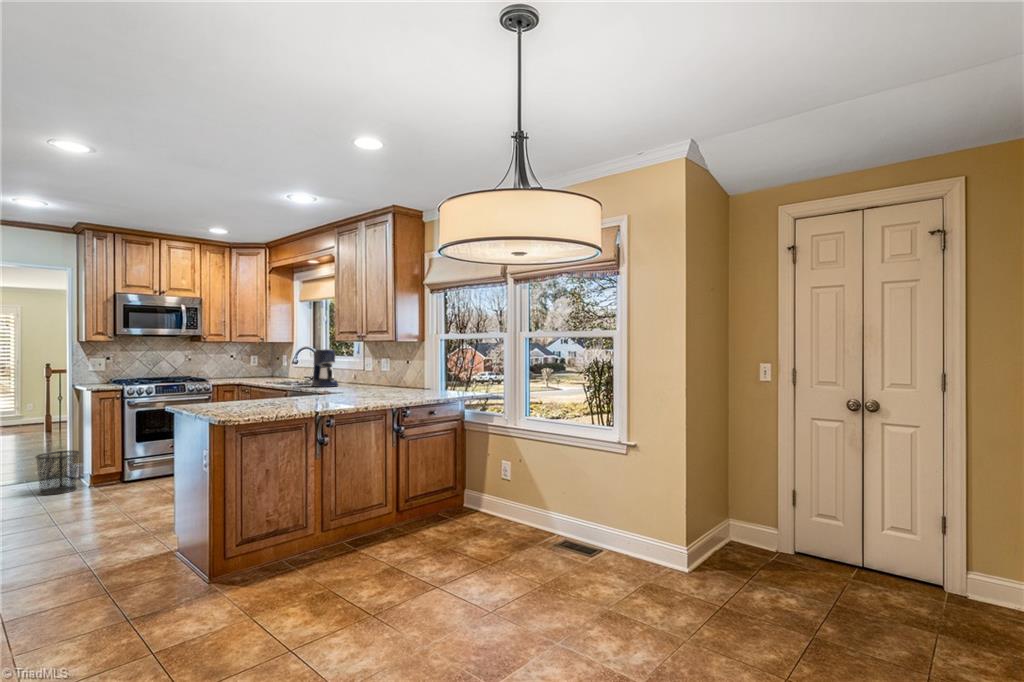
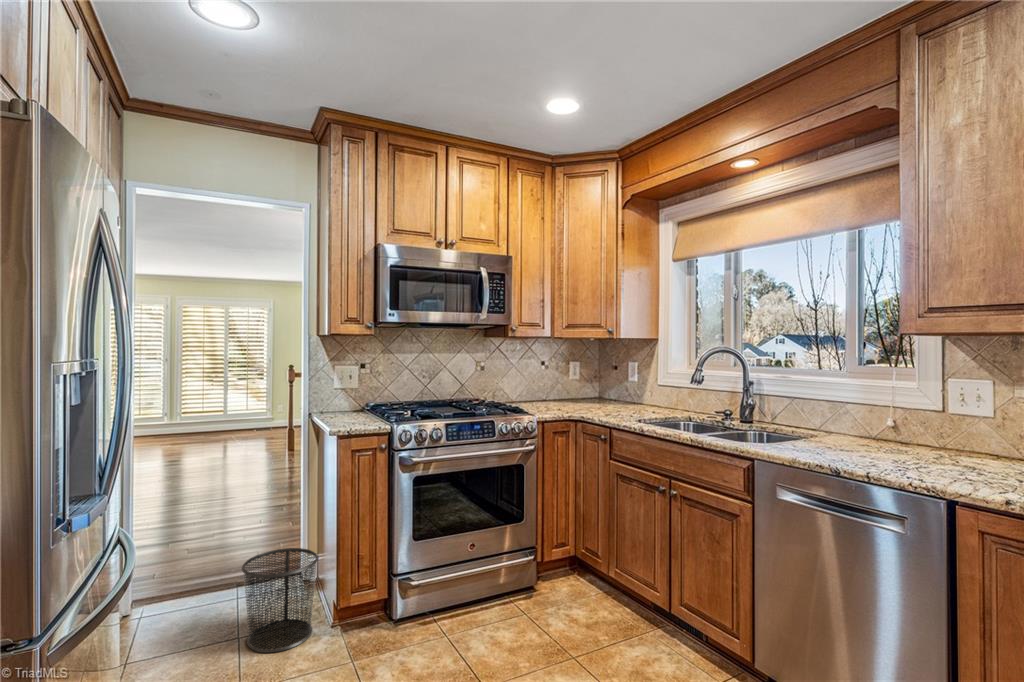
coffee maker: present [312,349,339,387] -> none [812,356,900,460]

